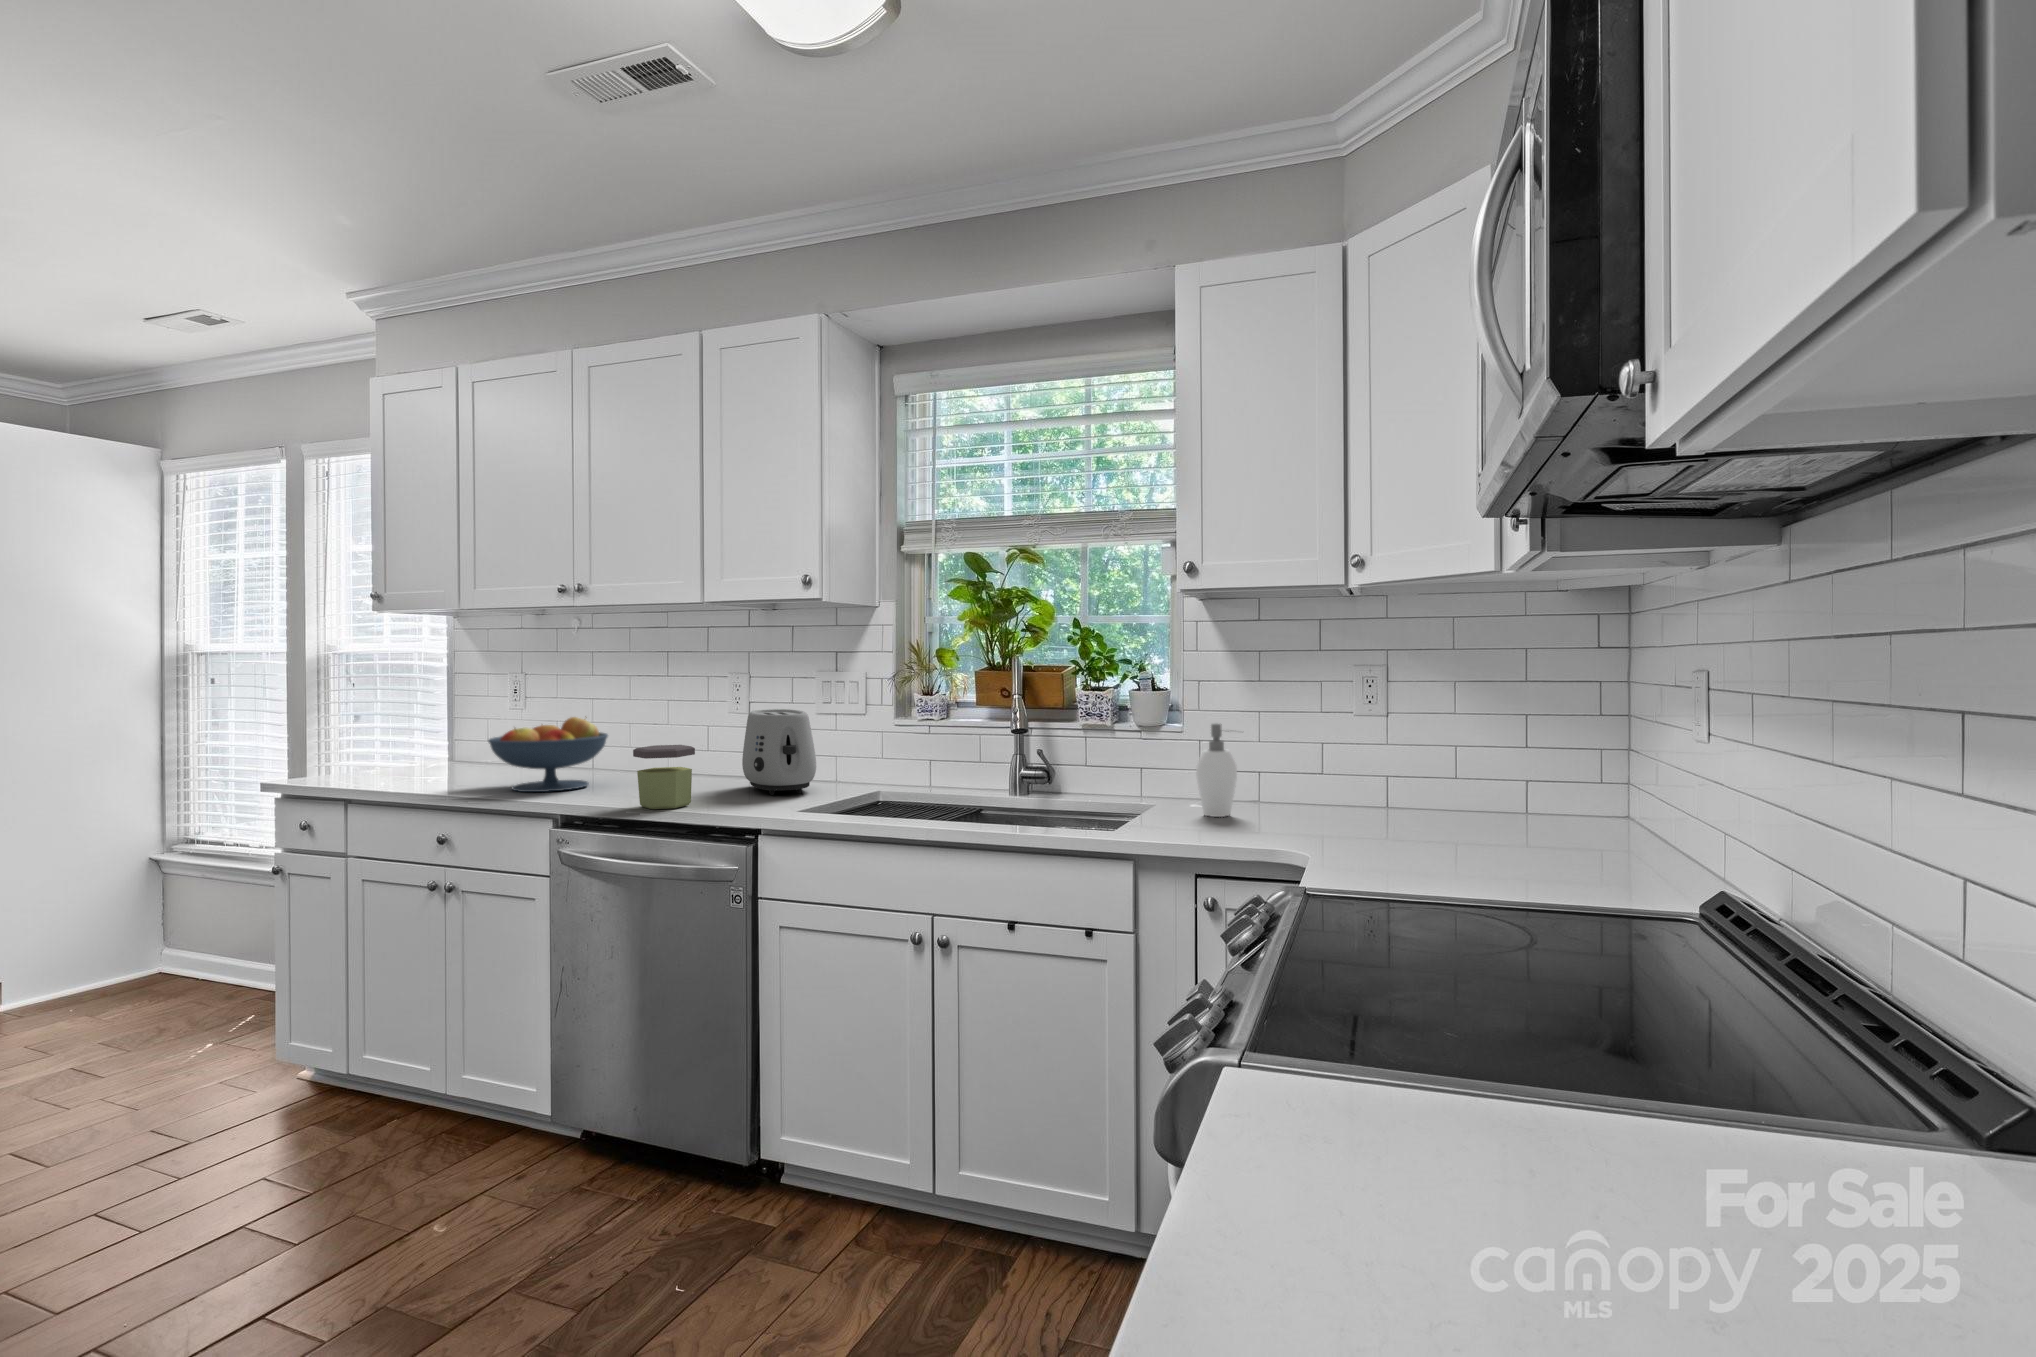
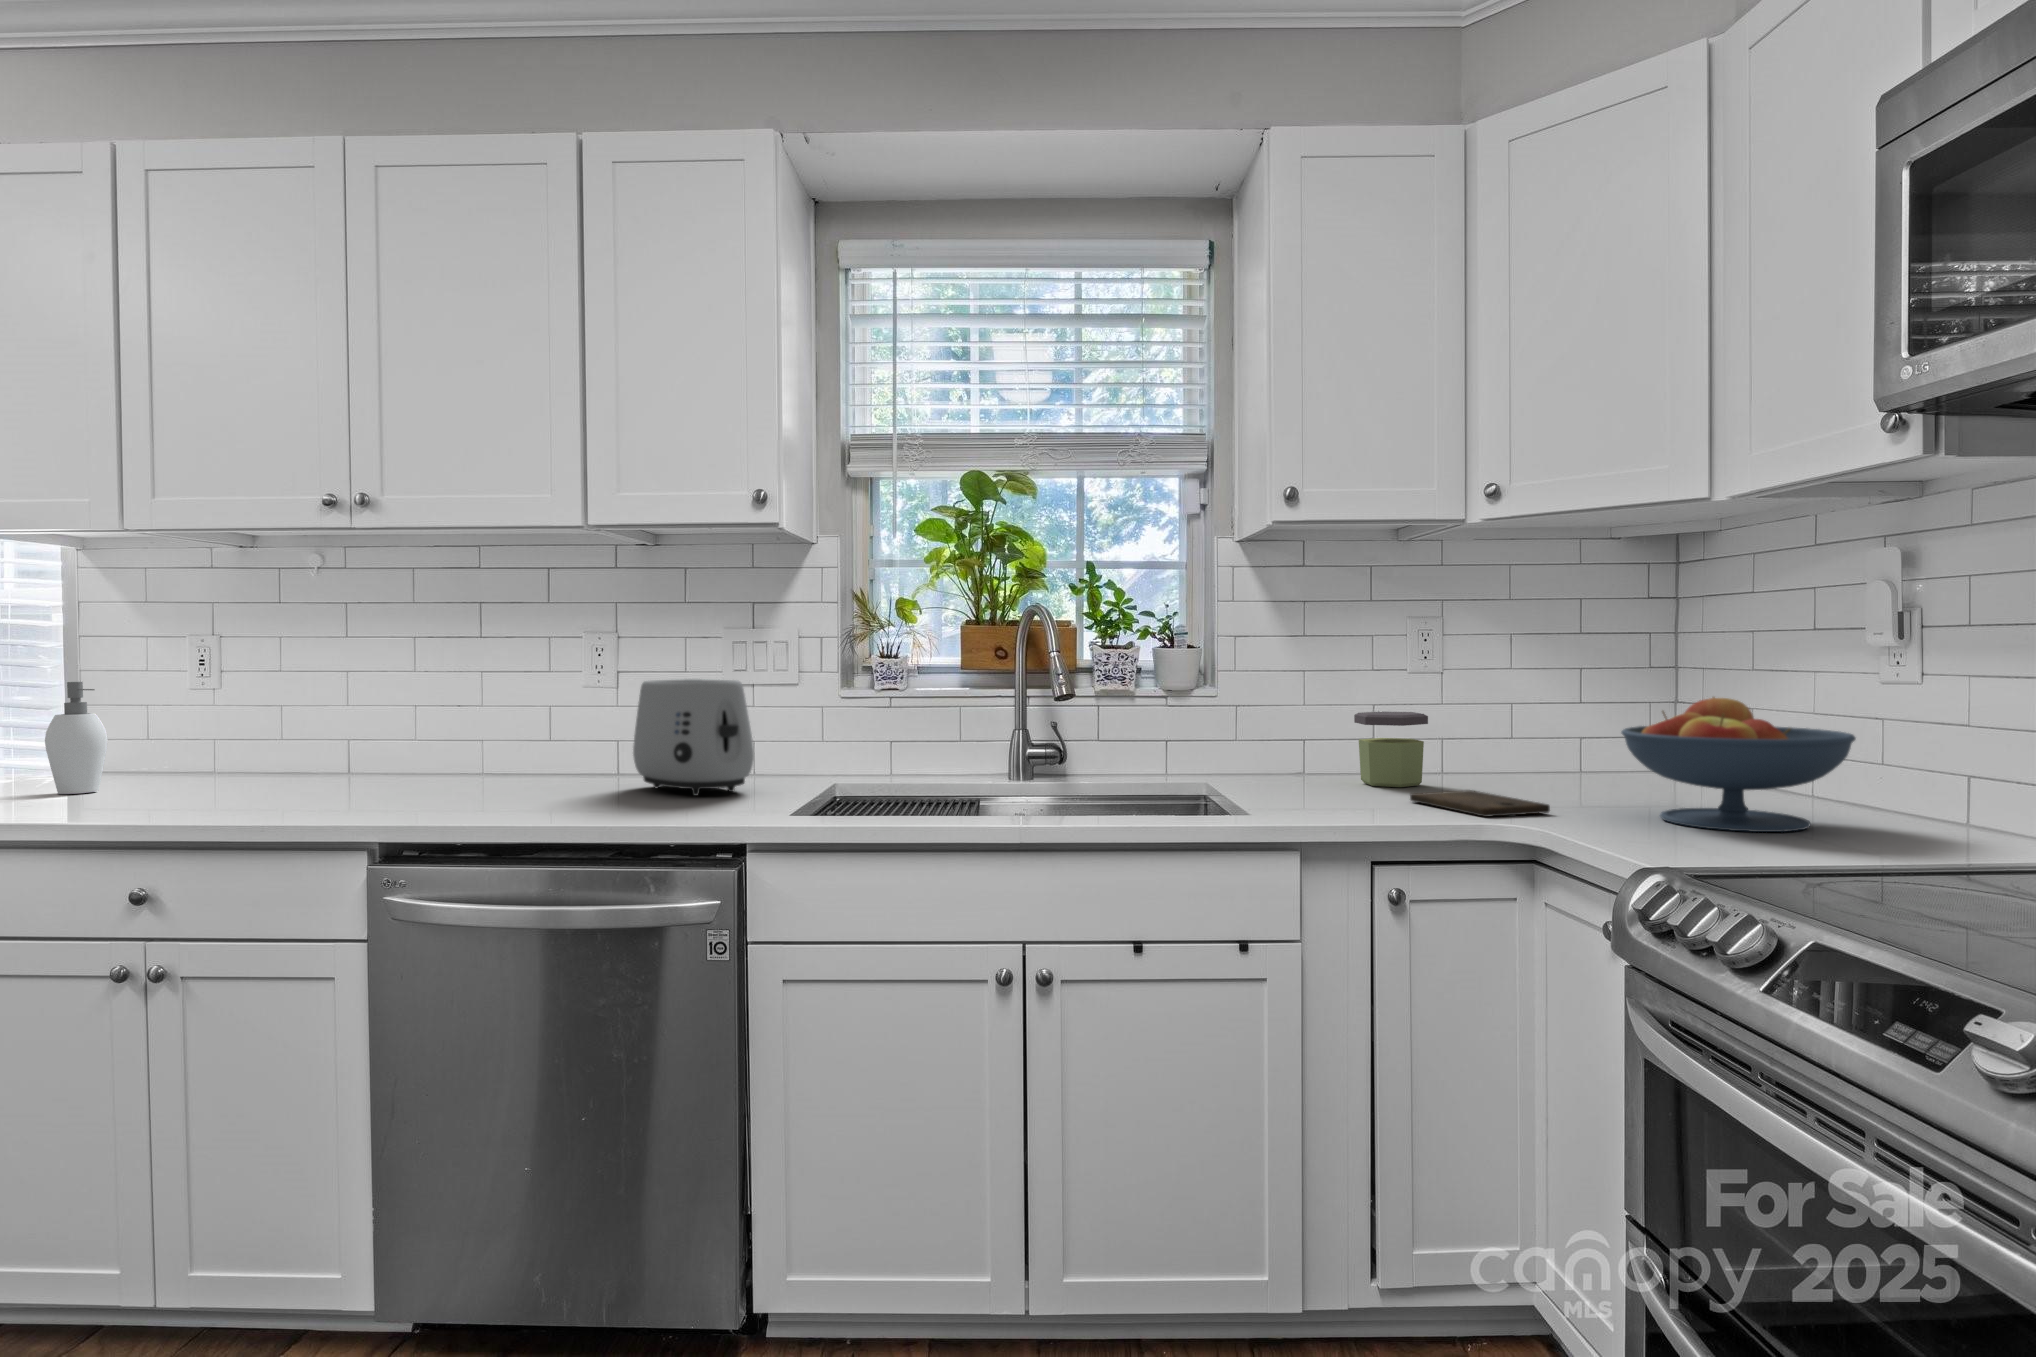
fruit bowl: present [489,717,608,792] -> present [1621,697,1856,832]
soap dispenser: present [1196,723,1237,817] -> present [45,682,108,794]
jar: present [633,745,695,809] -> present [1354,711,1428,787]
cutting board: none [1273,820,1355,844] -> present [1410,790,1550,817]

